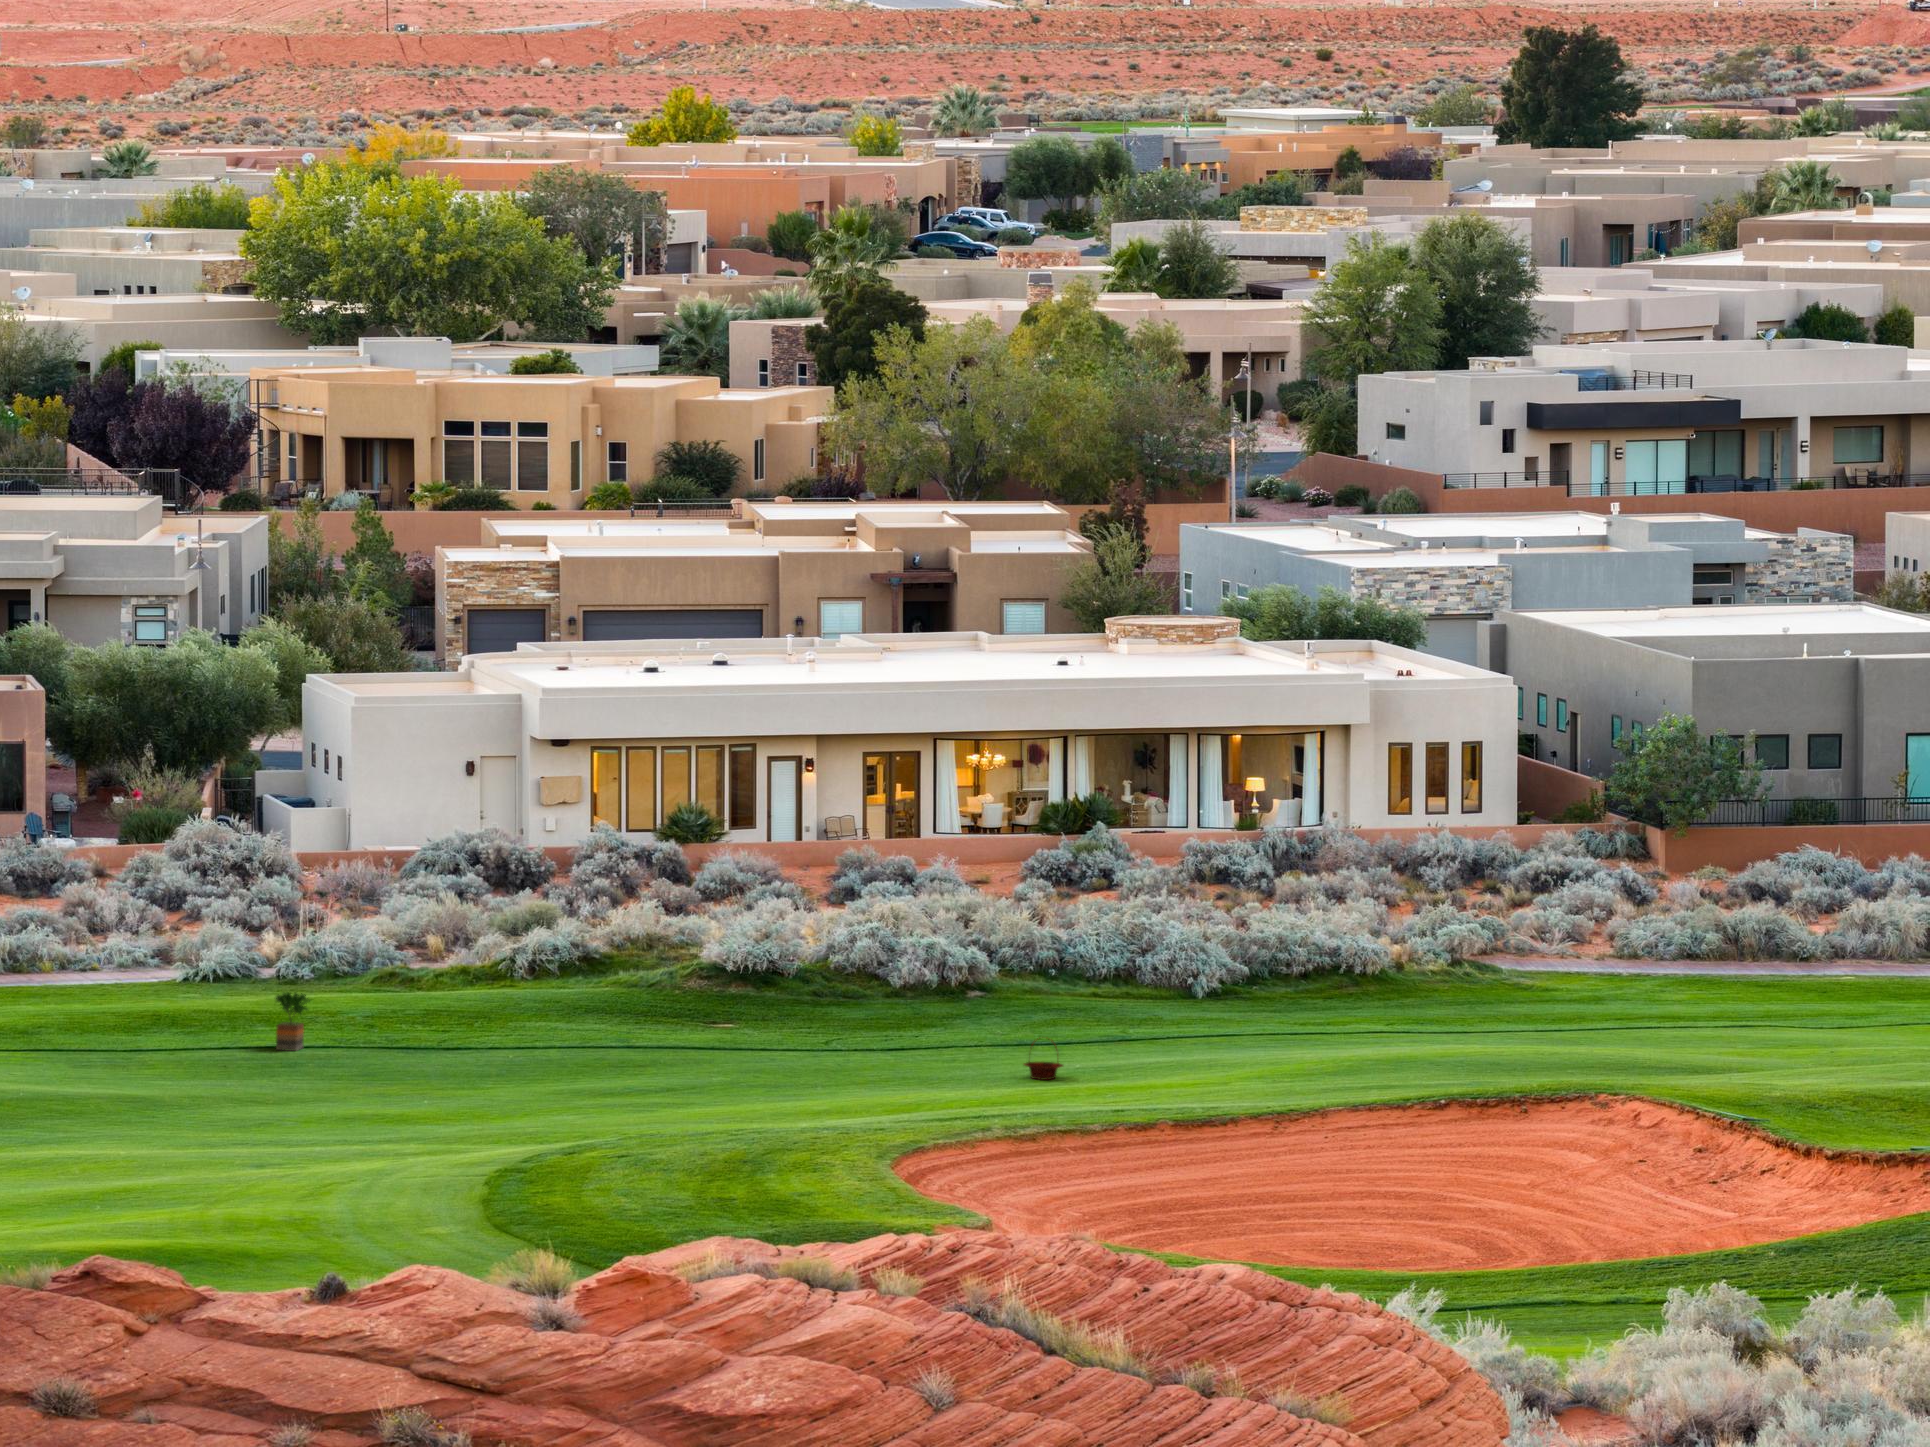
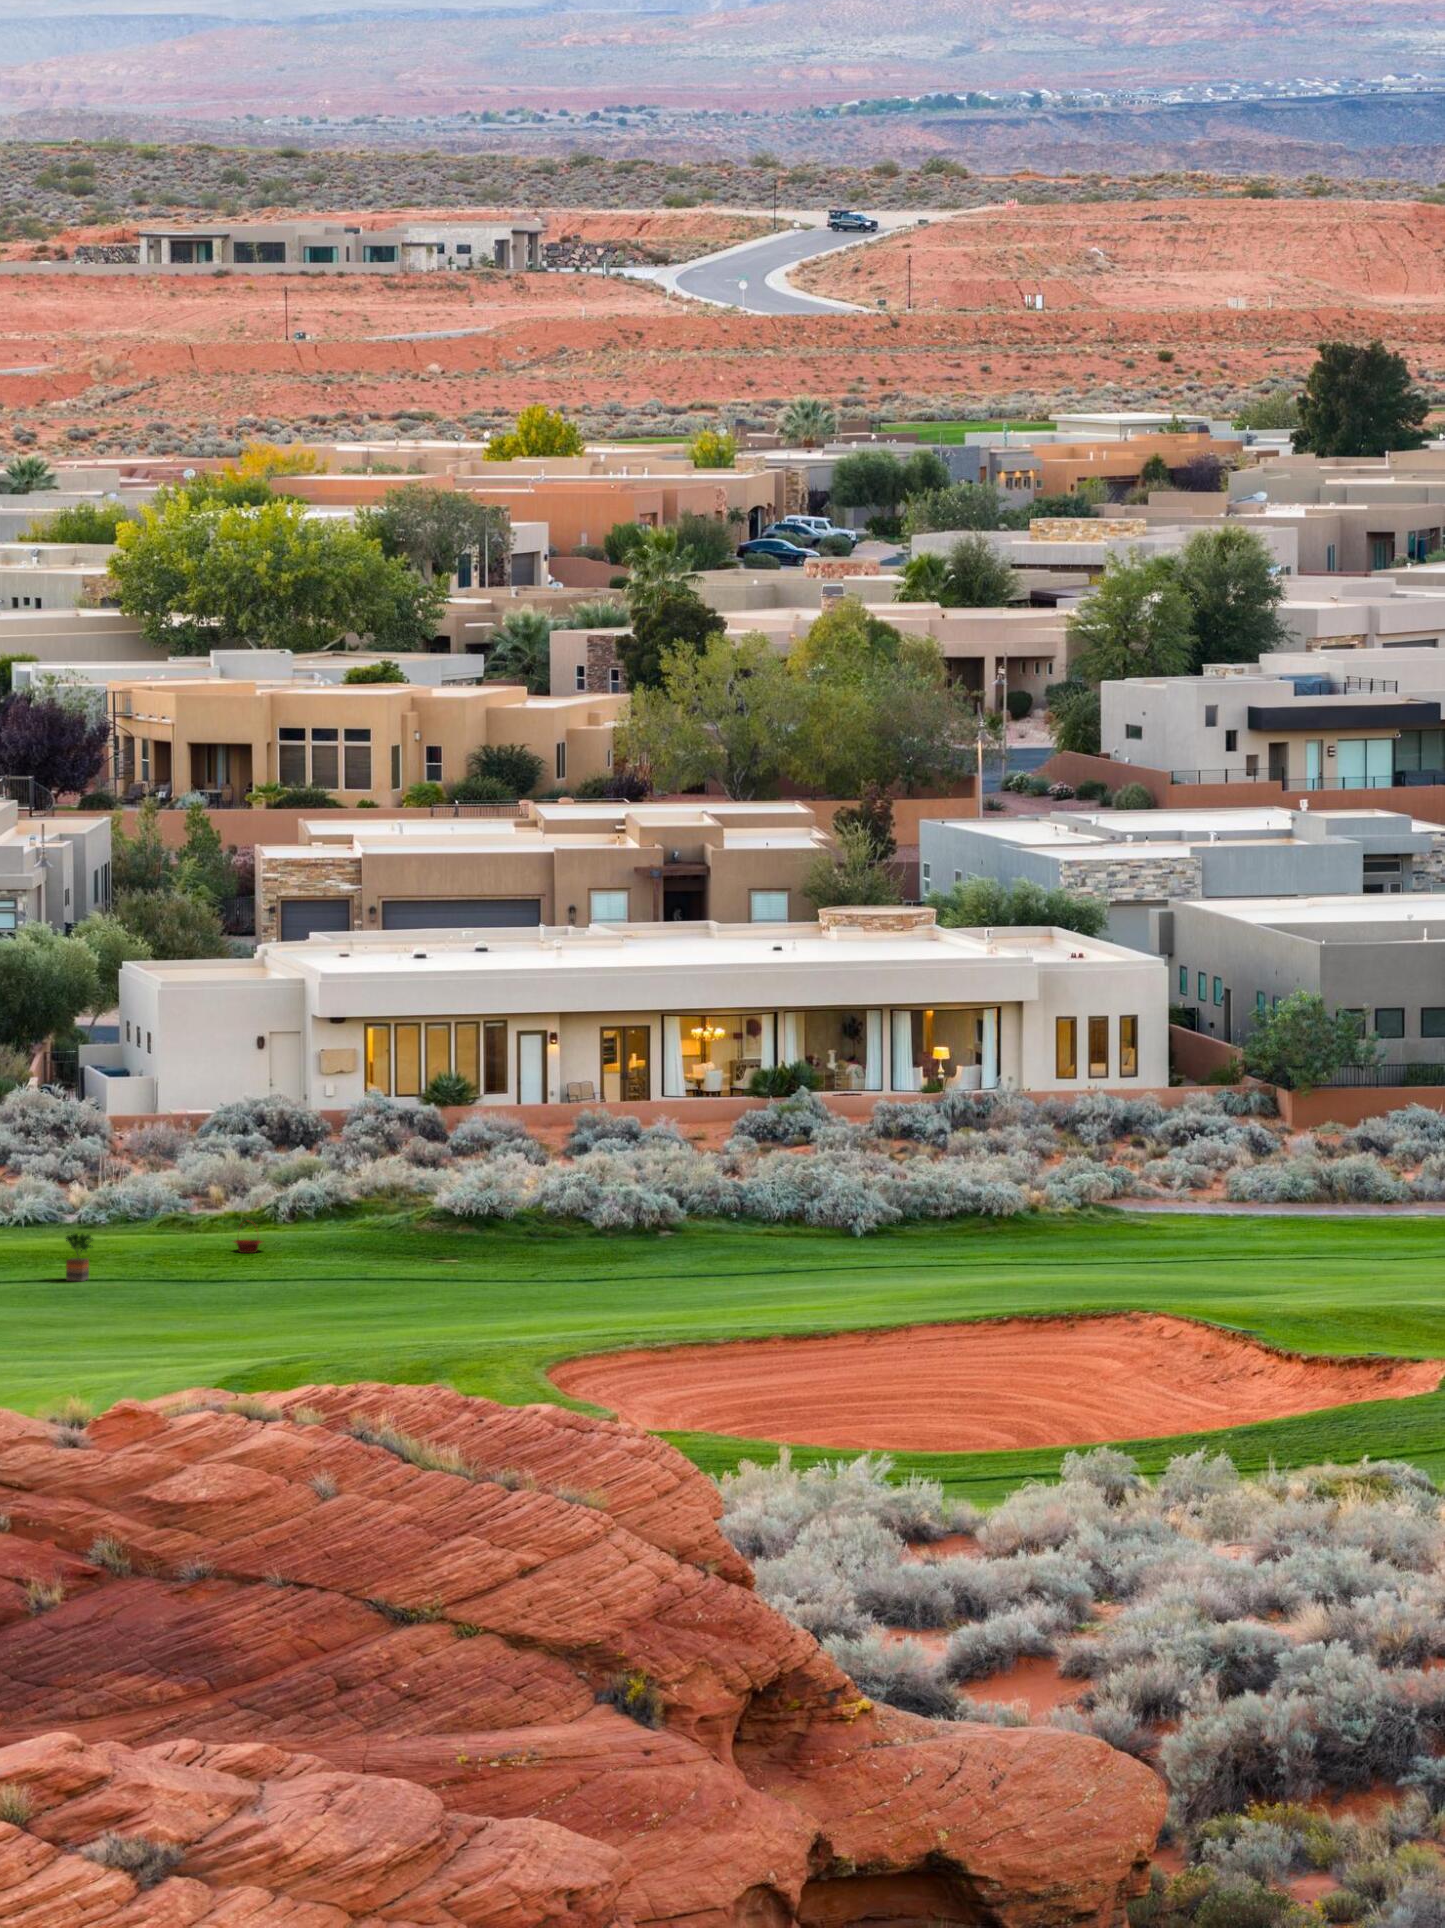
basket: present [1024,1041,1063,1080] -> present [234,1240,262,1253]

